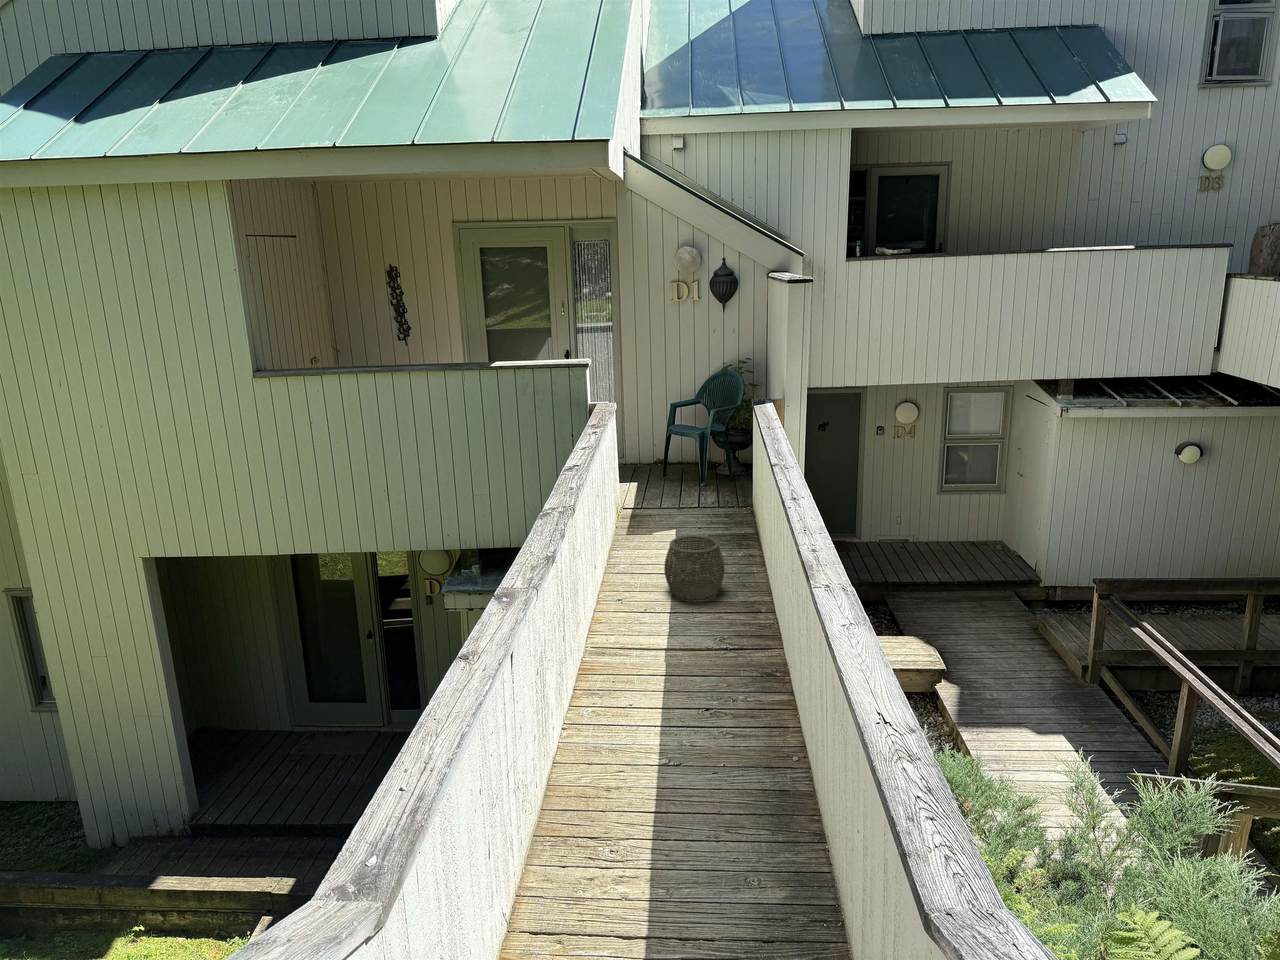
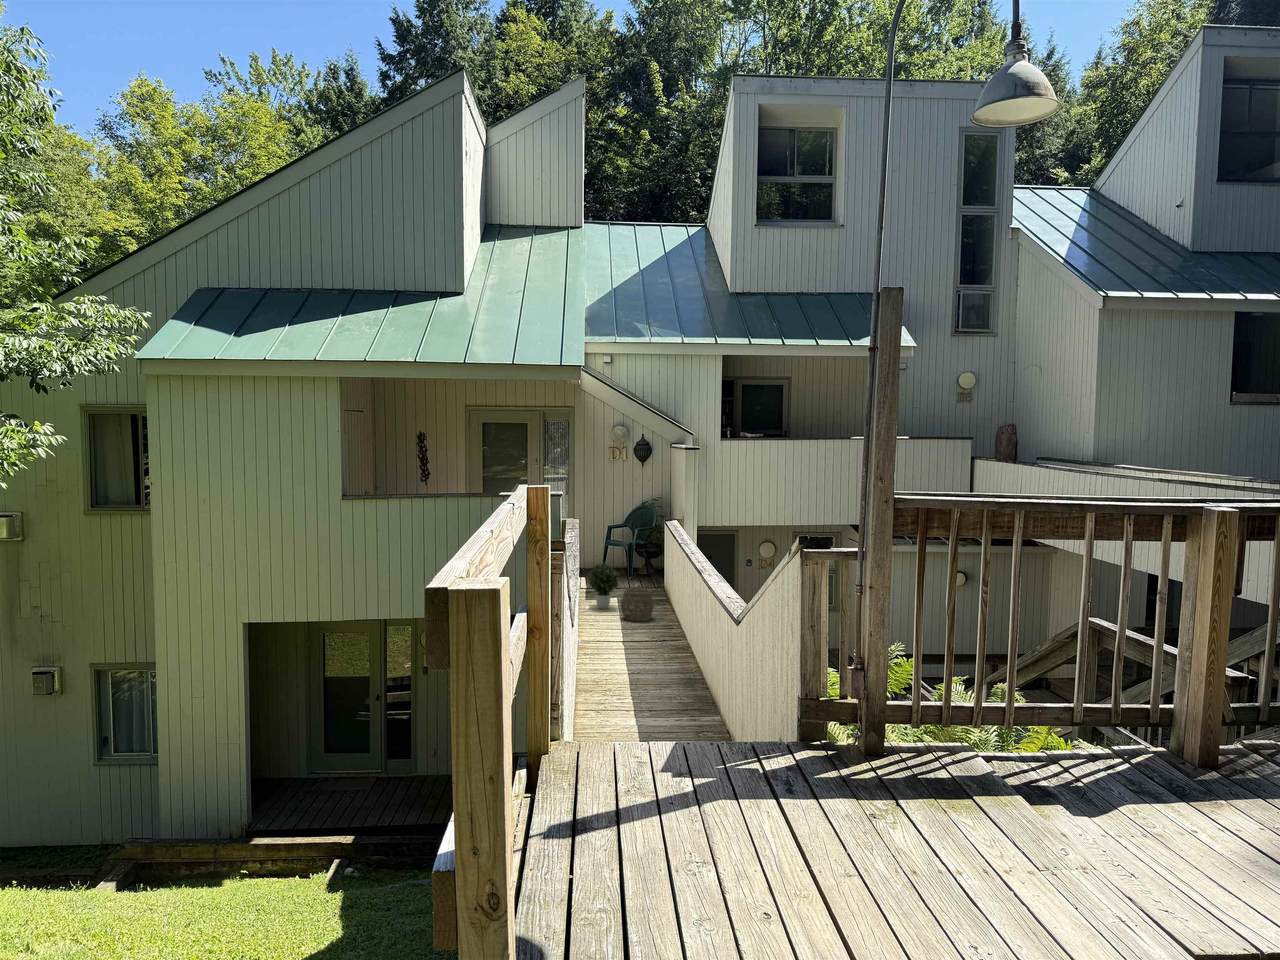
potted plant: none [612,484,668,565] -> present [589,563,620,609]

